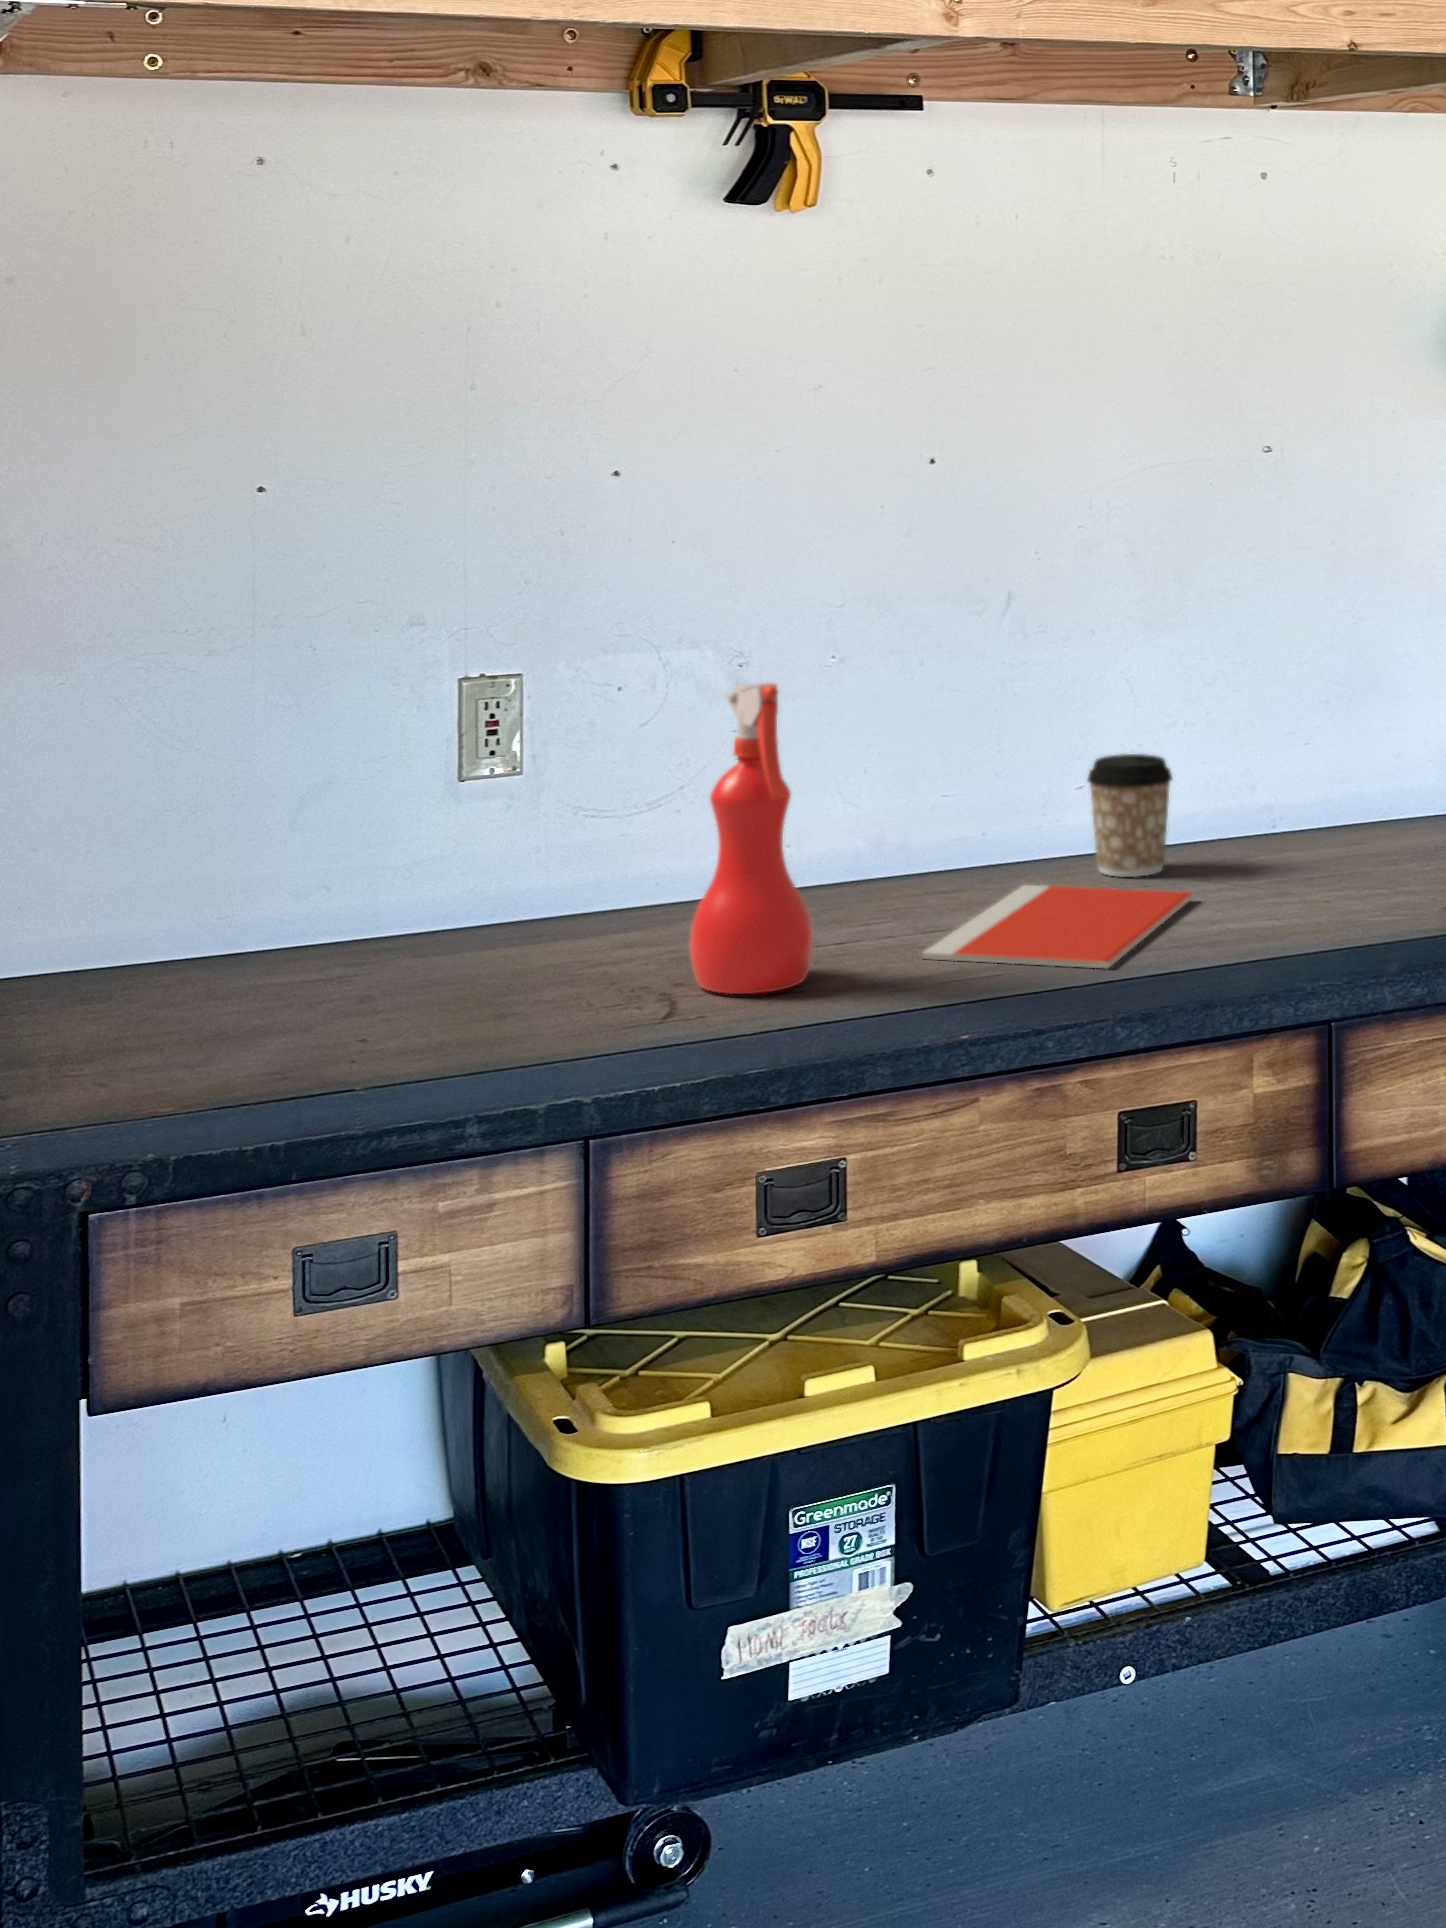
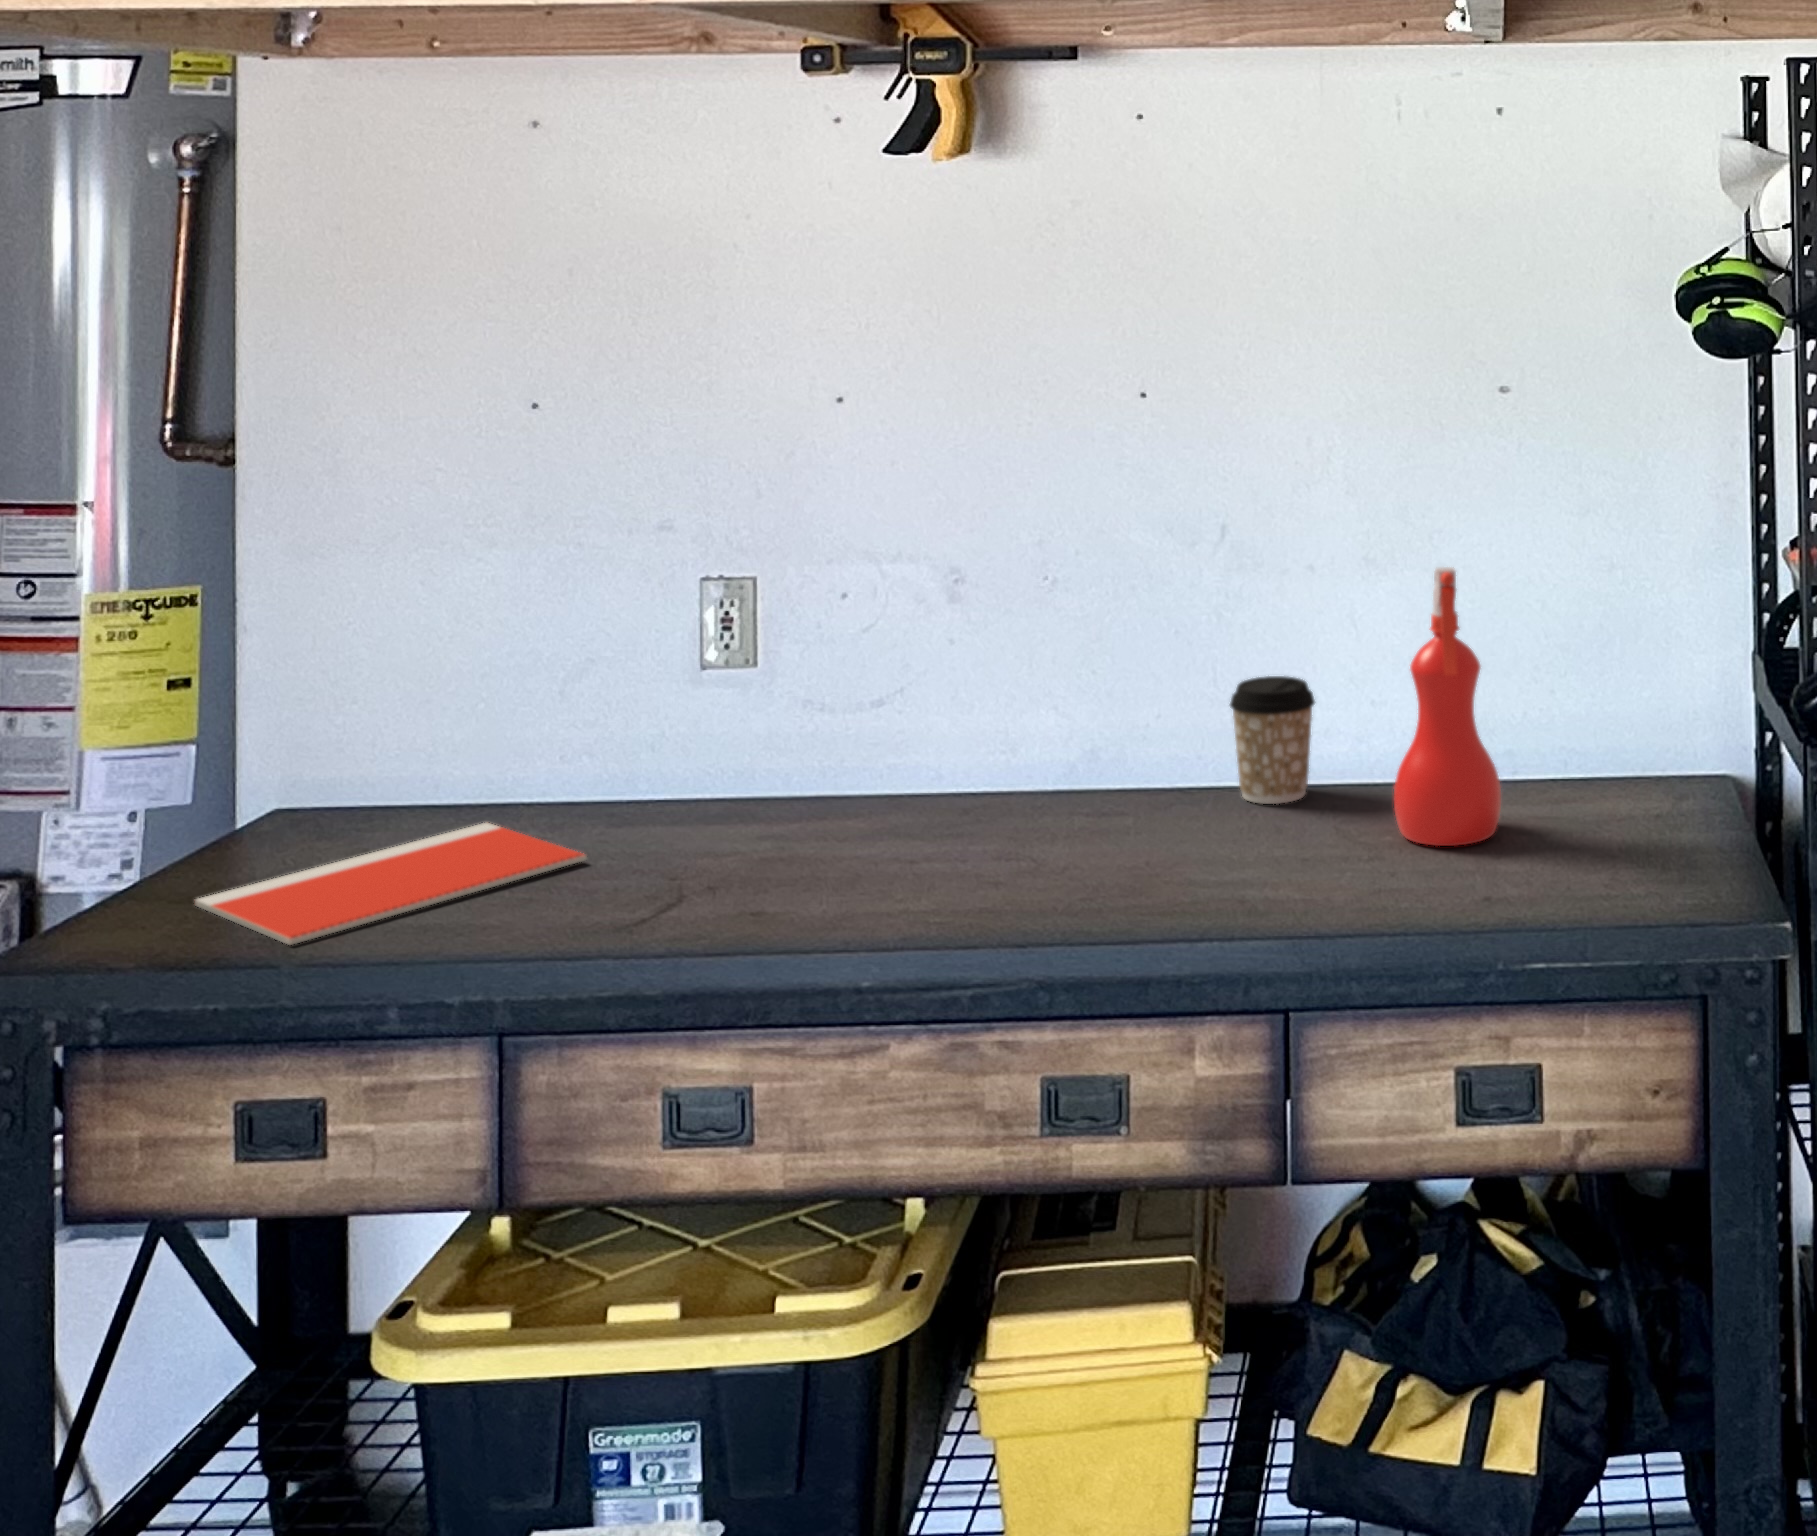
spray bottle: present [690,682,813,994] -> present [1394,567,1501,846]
notebook: present [921,885,1194,968] -> present [195,823,586,945]

